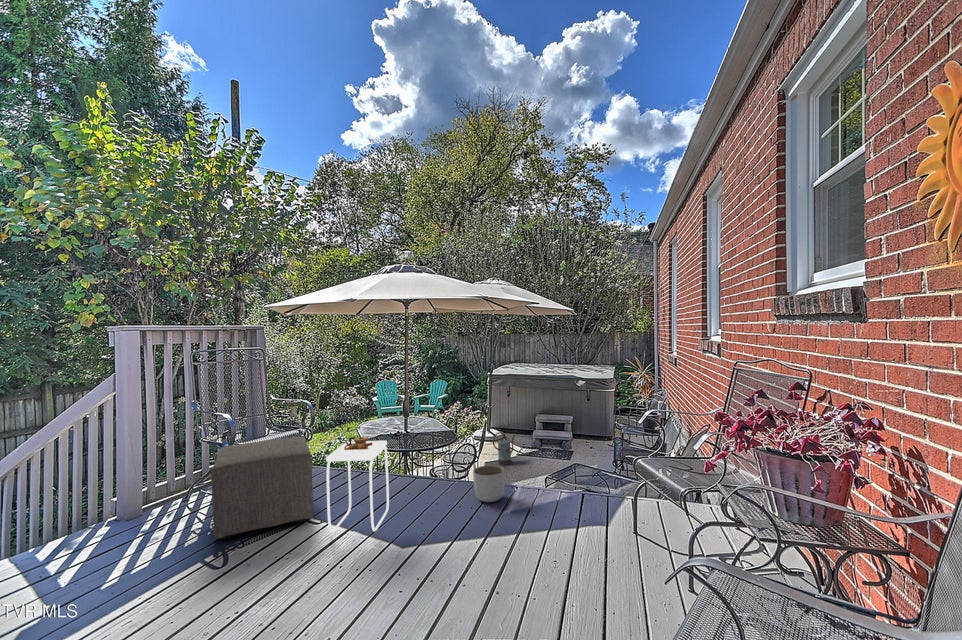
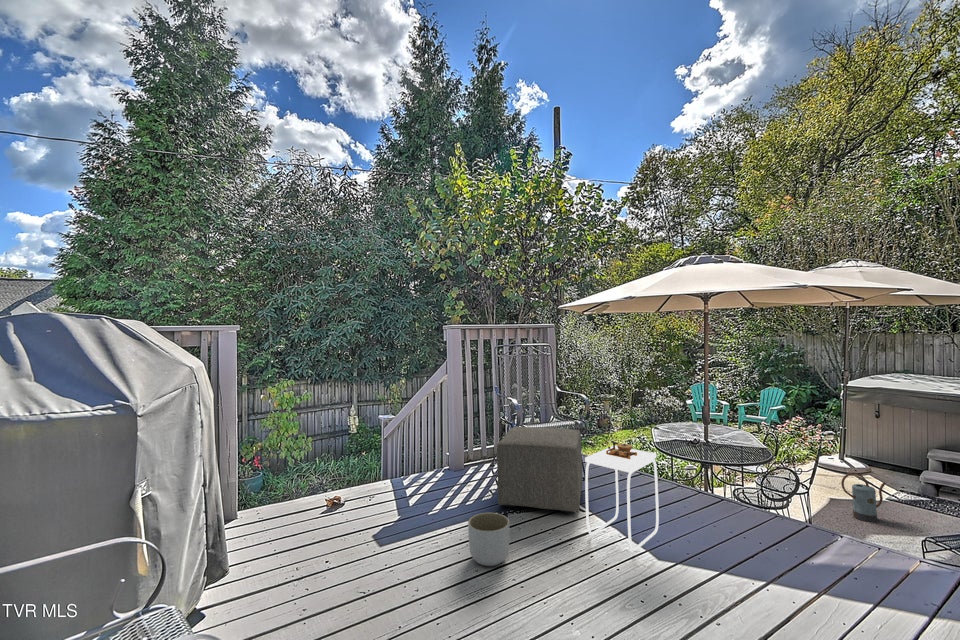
planter: present [473,466,504,502] -> present [468,513,509,566]

